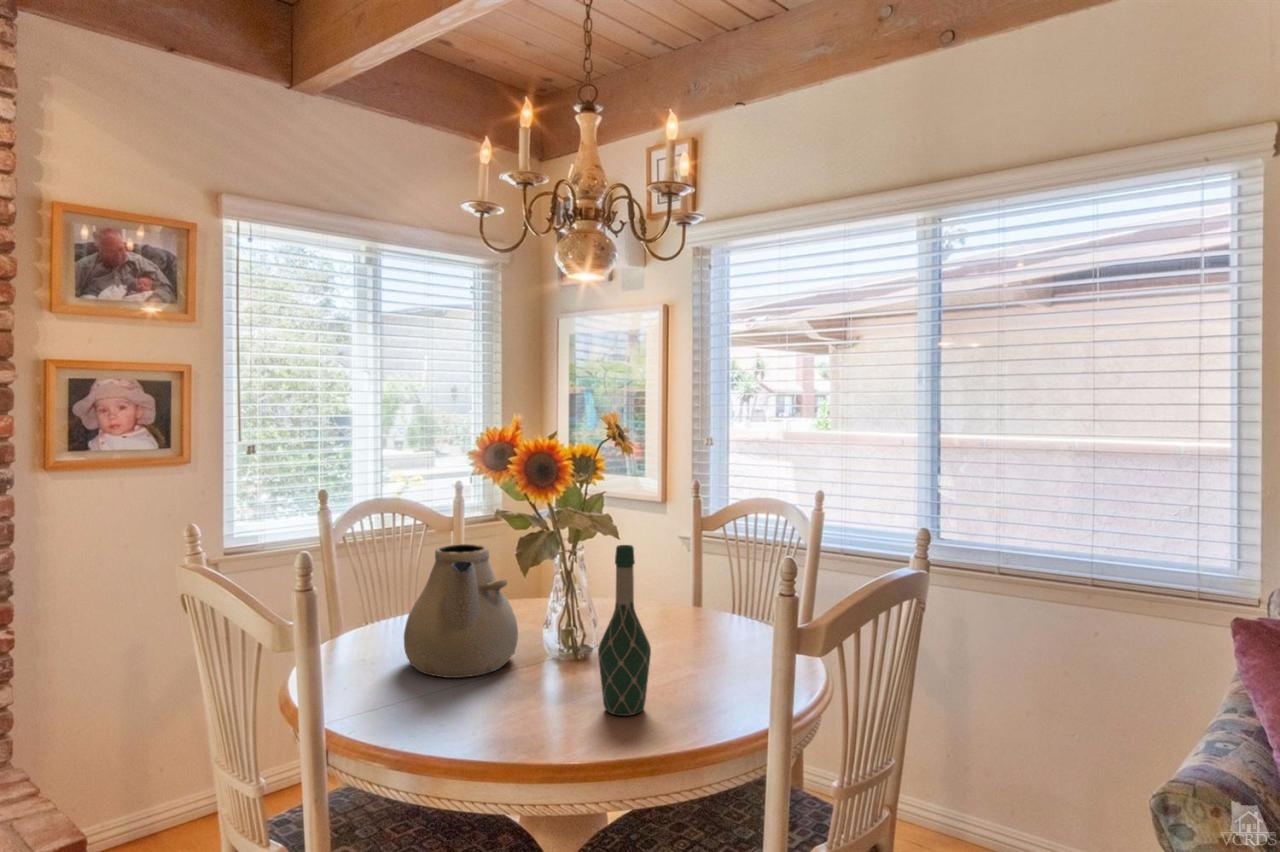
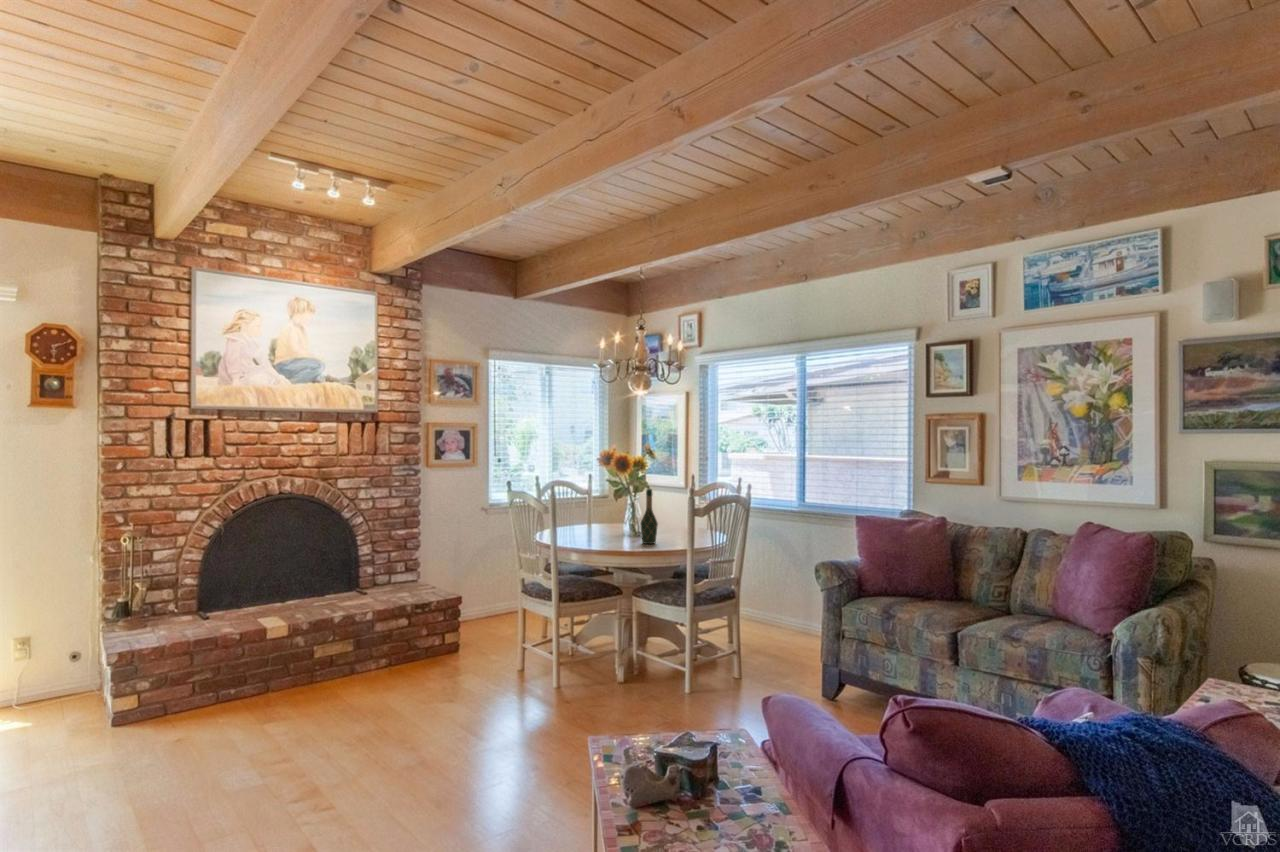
teapot: present [404,544,518,678] -> none [575,493,615,538]

